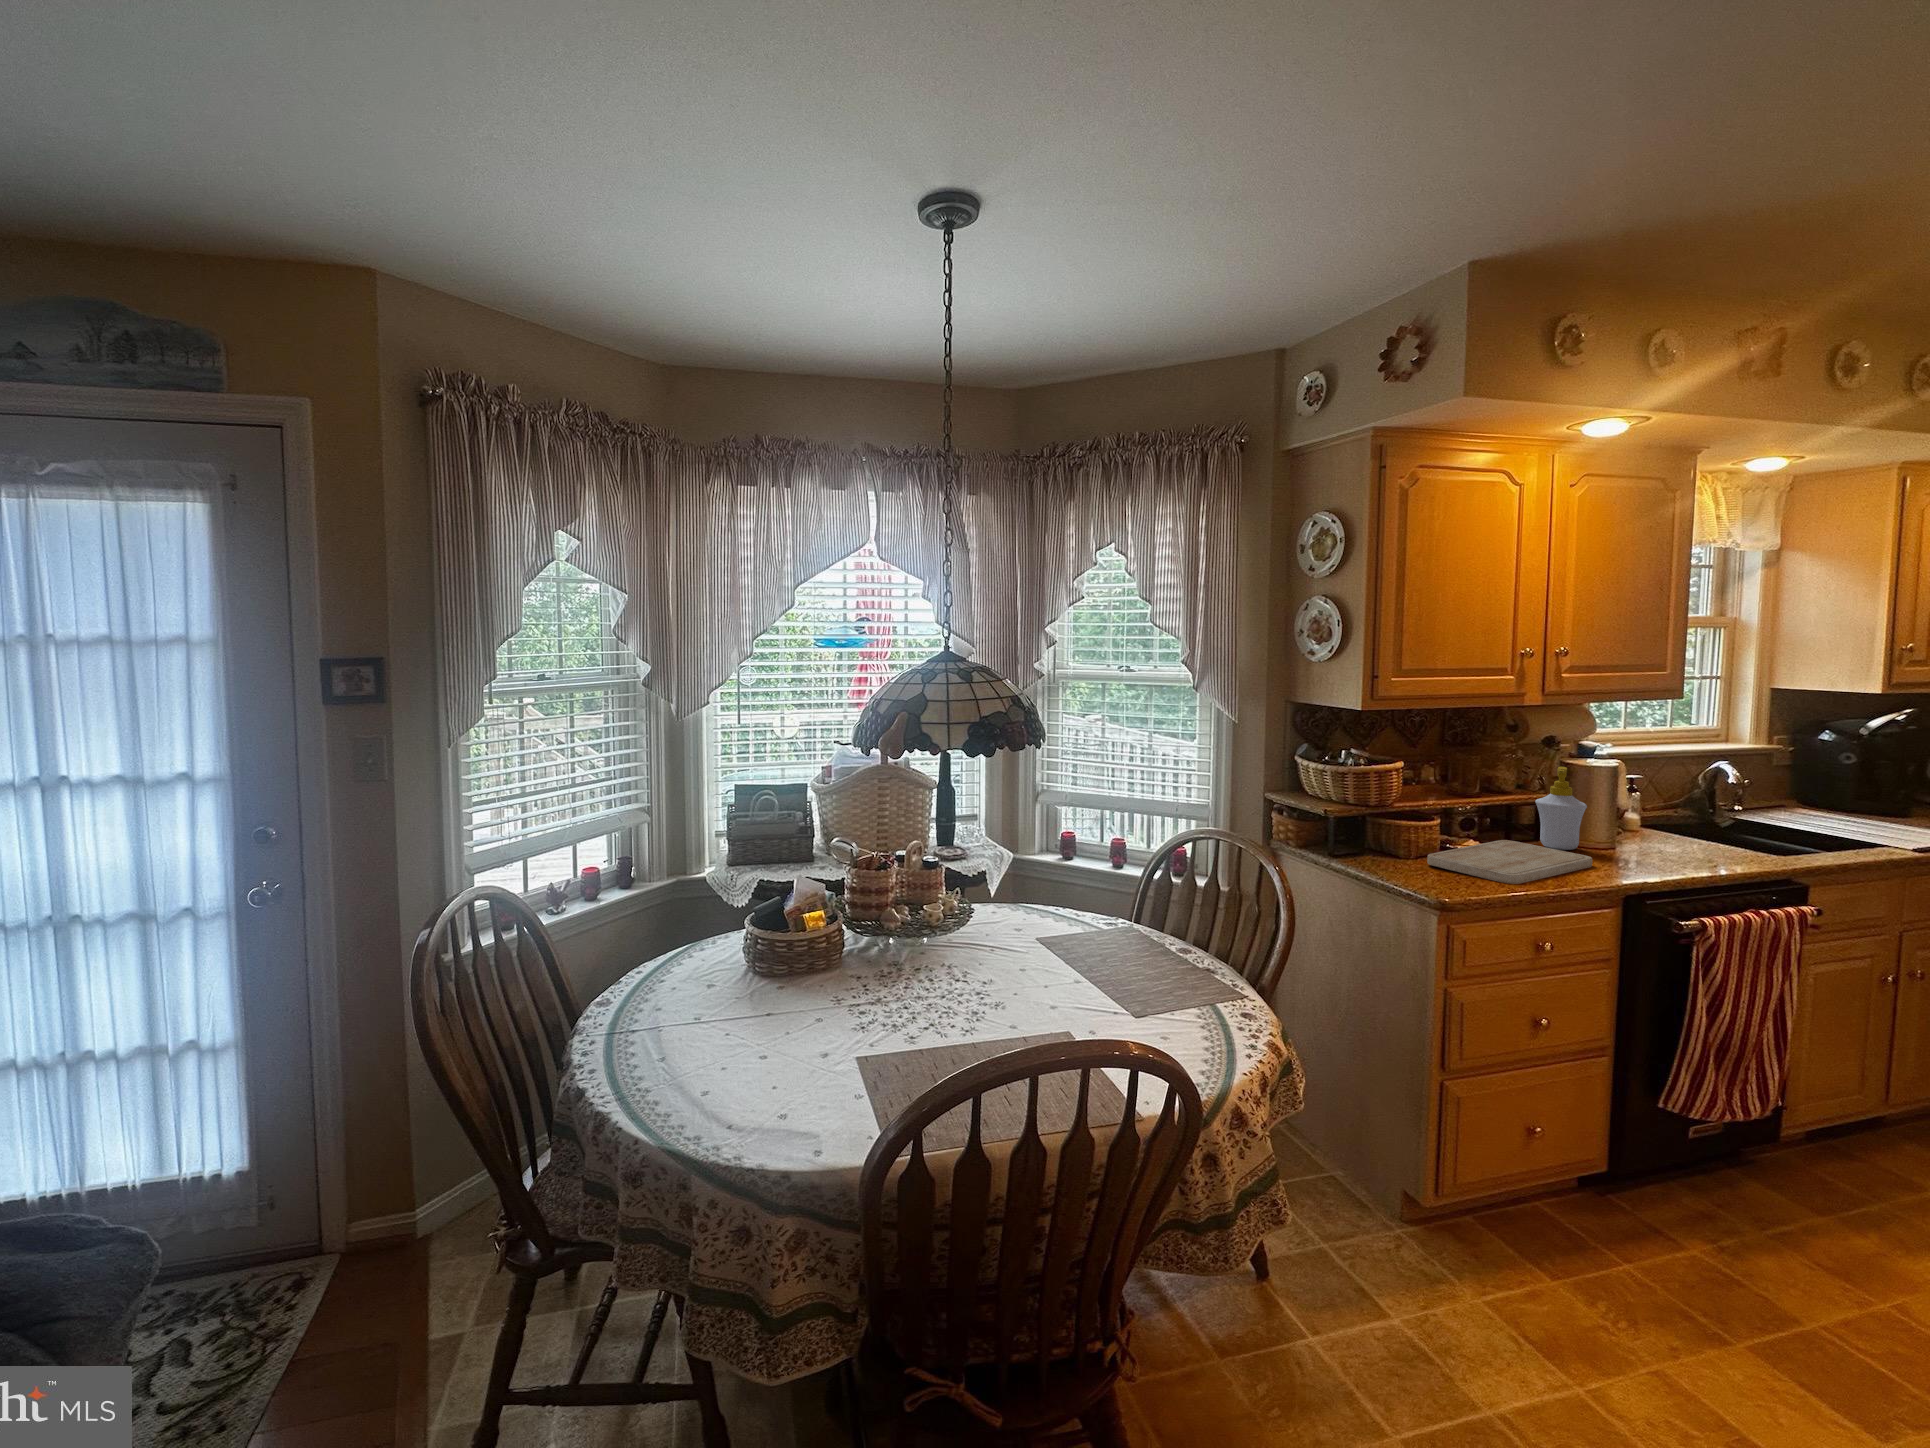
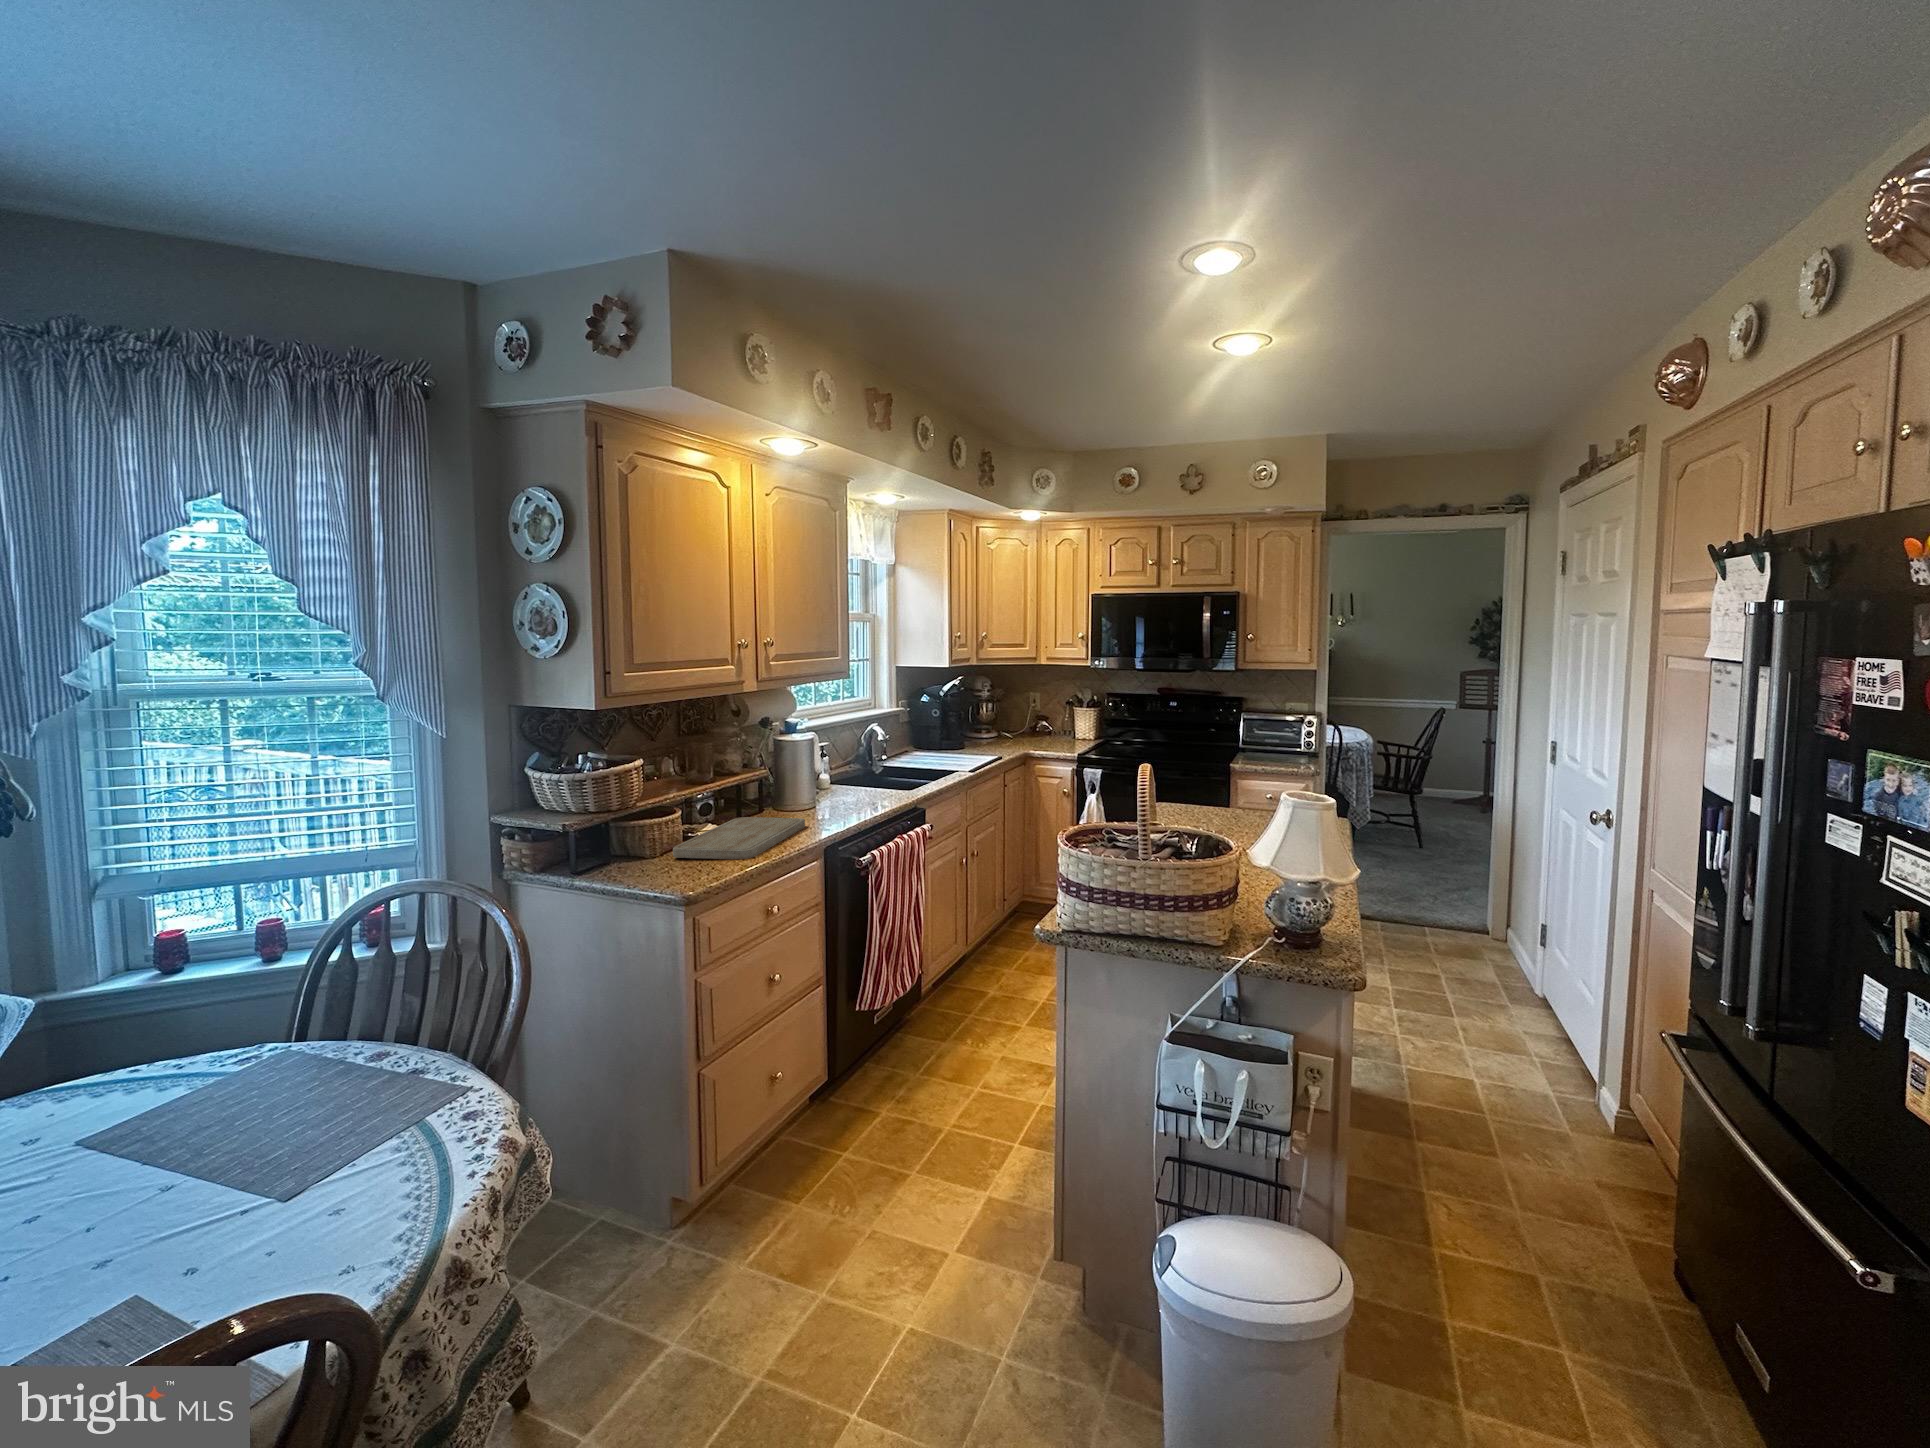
soap bottle: present [1535,767,1587,850] -> none [758,744,797,817]

